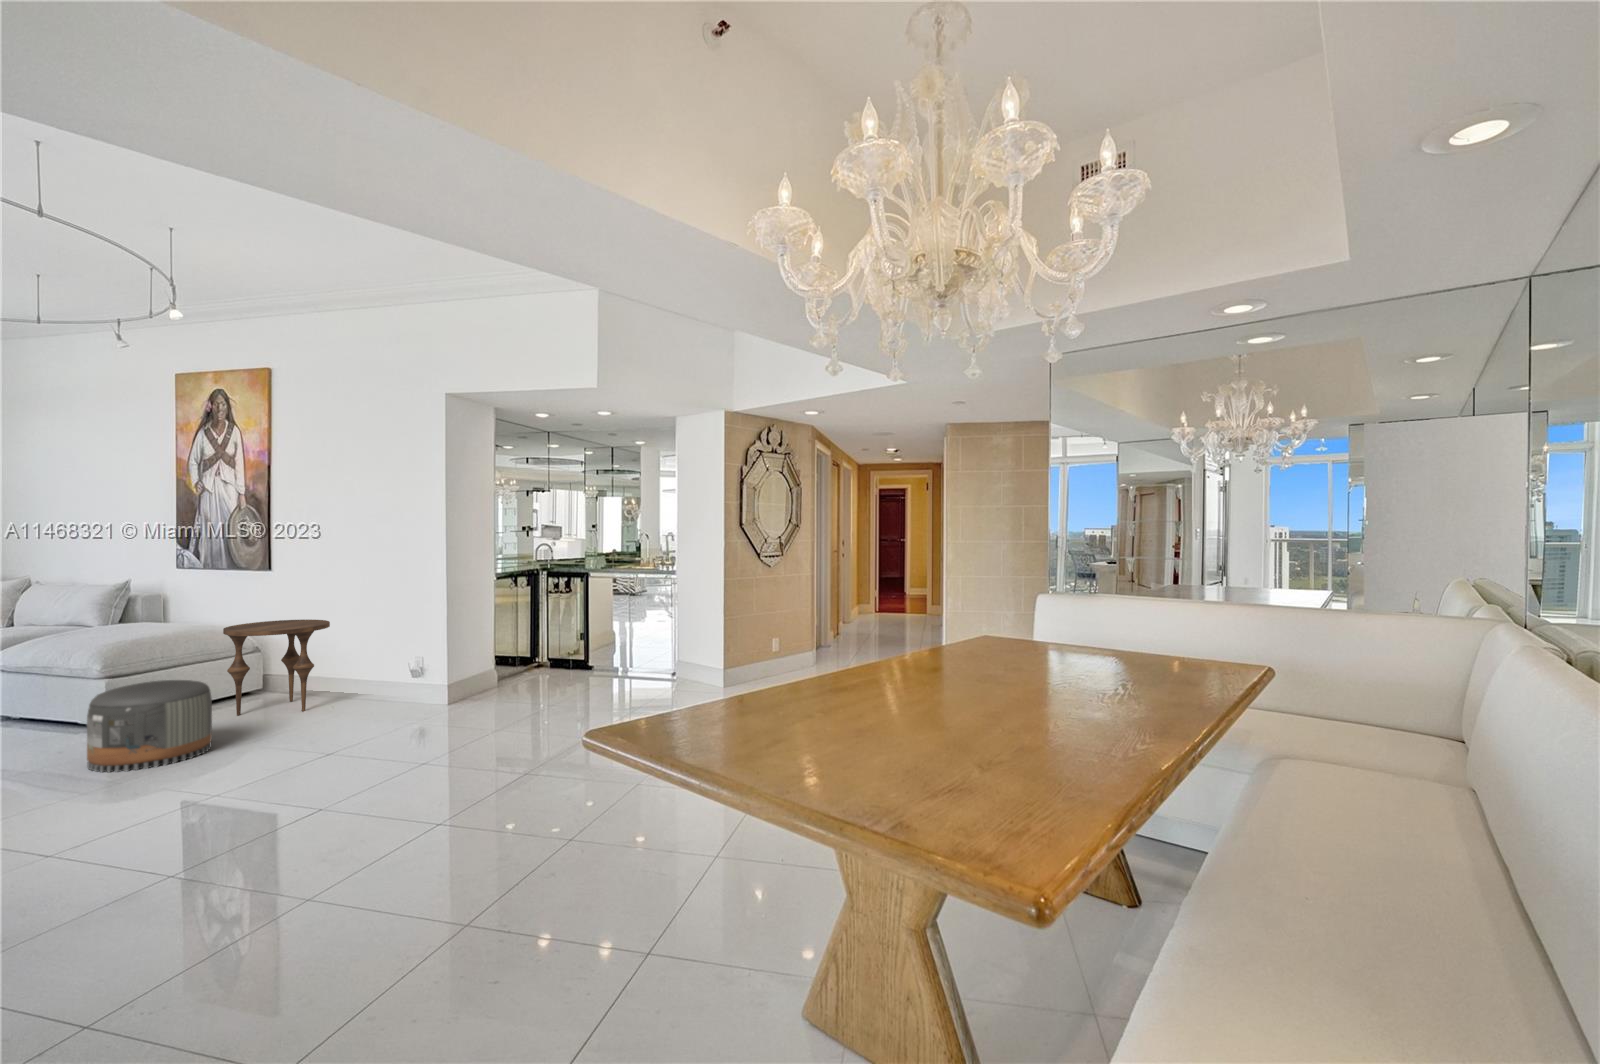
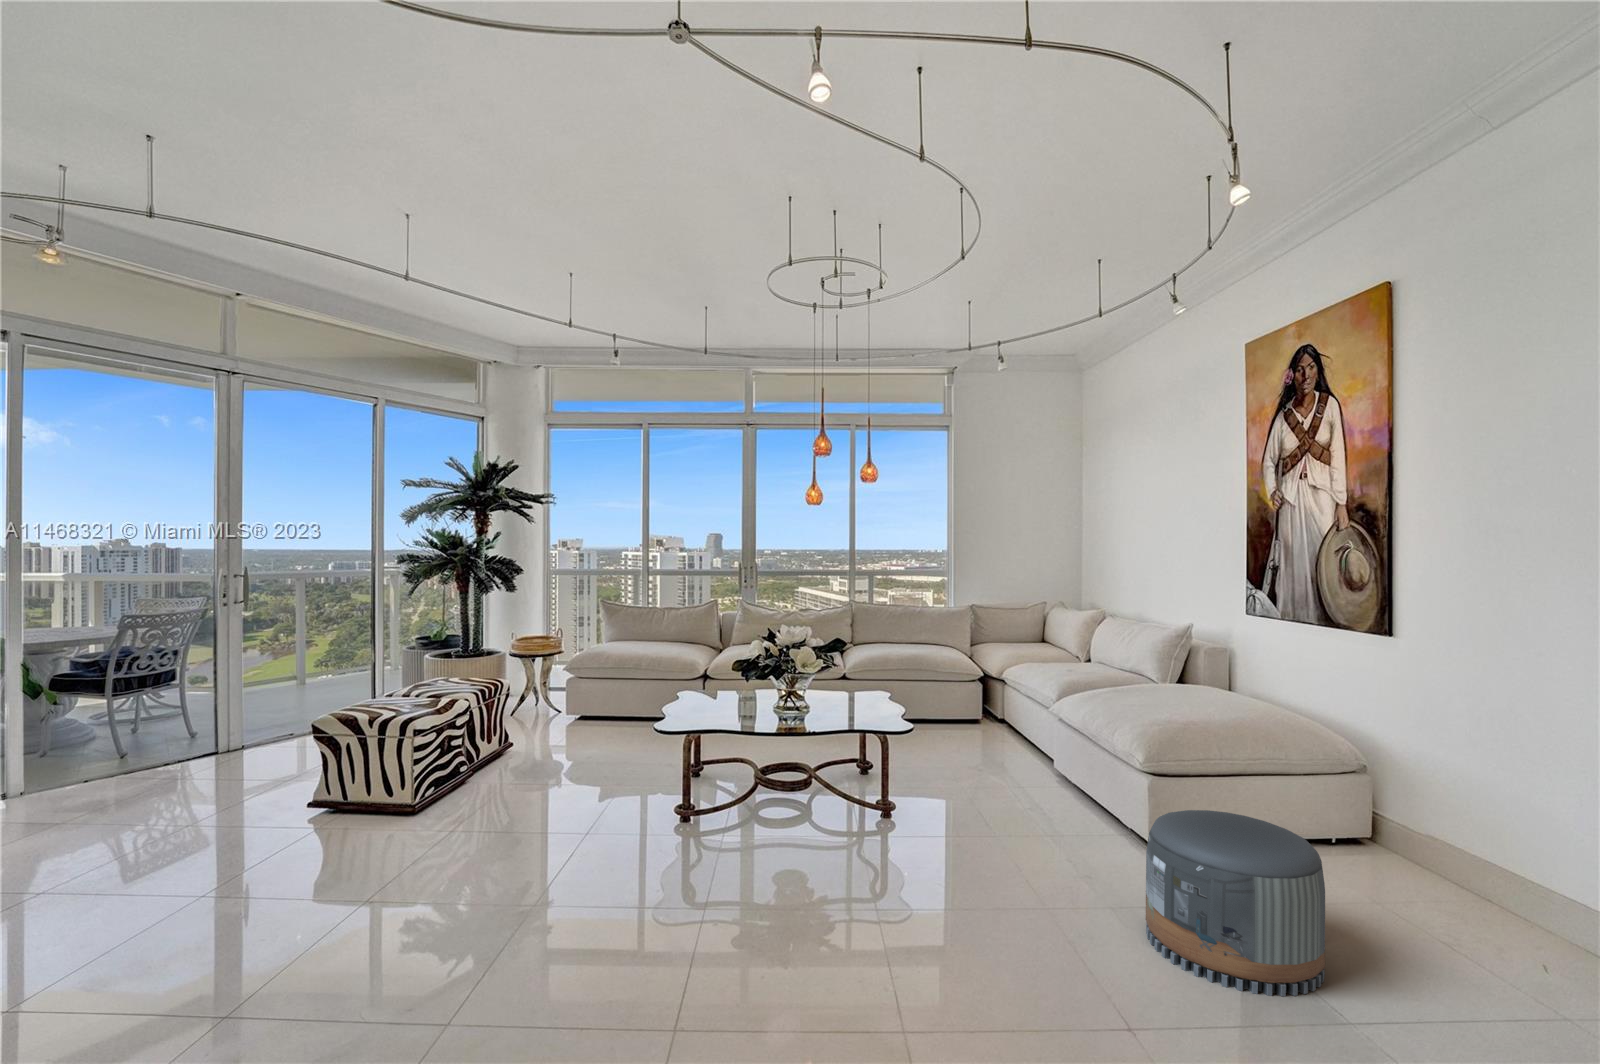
side table: present [223,620,330,715] -> none [1324,724,1531,934]

